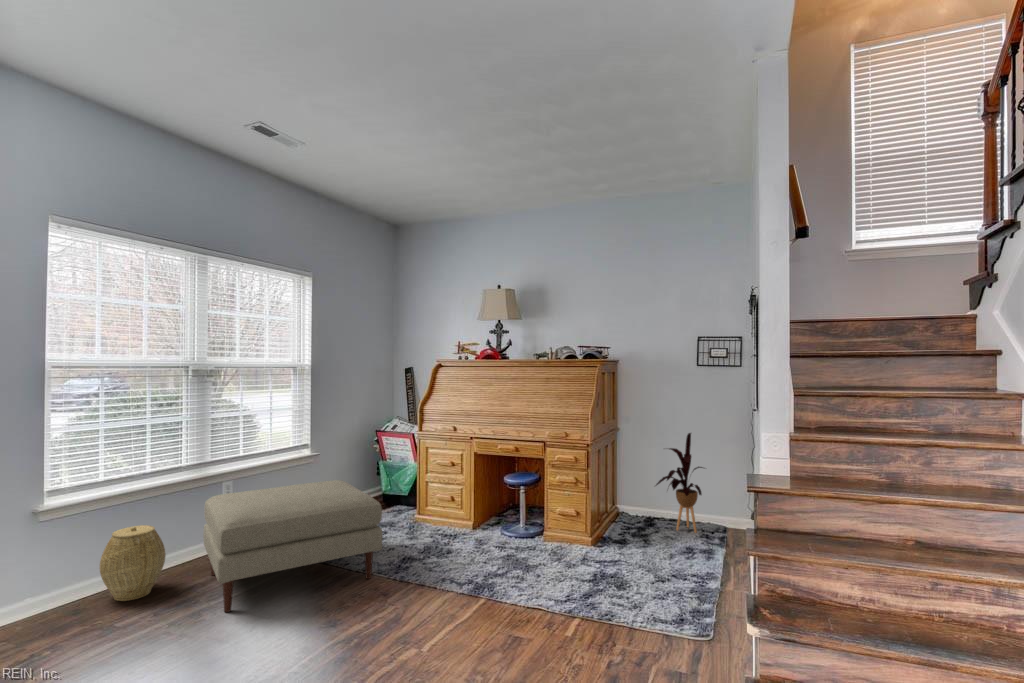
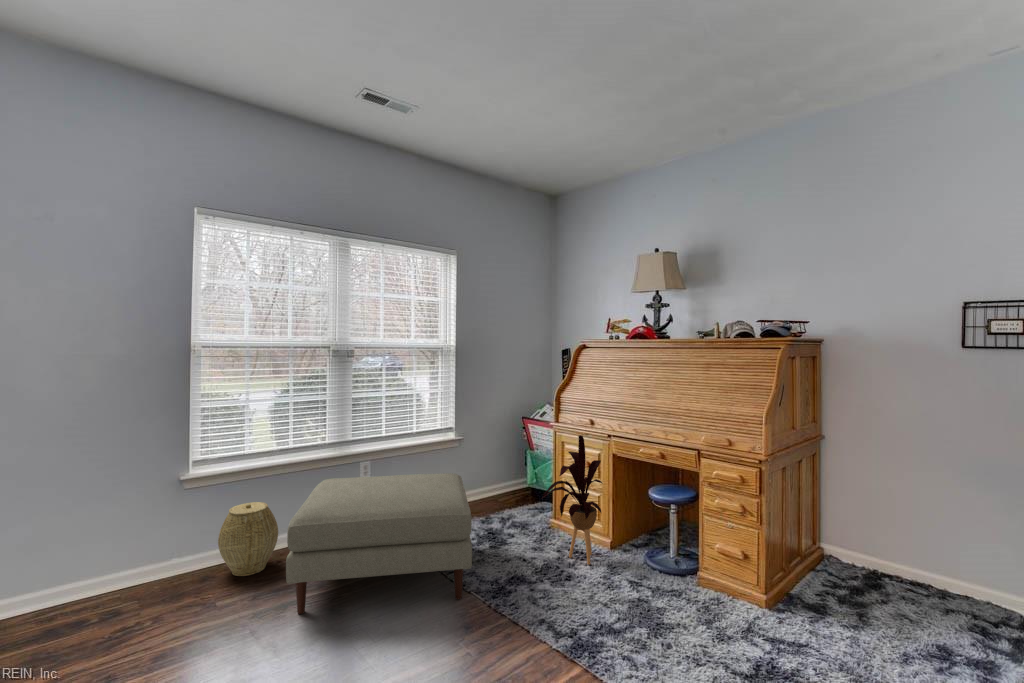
house plant: present [656,433,703,533] -> present [543,435,602,564]

